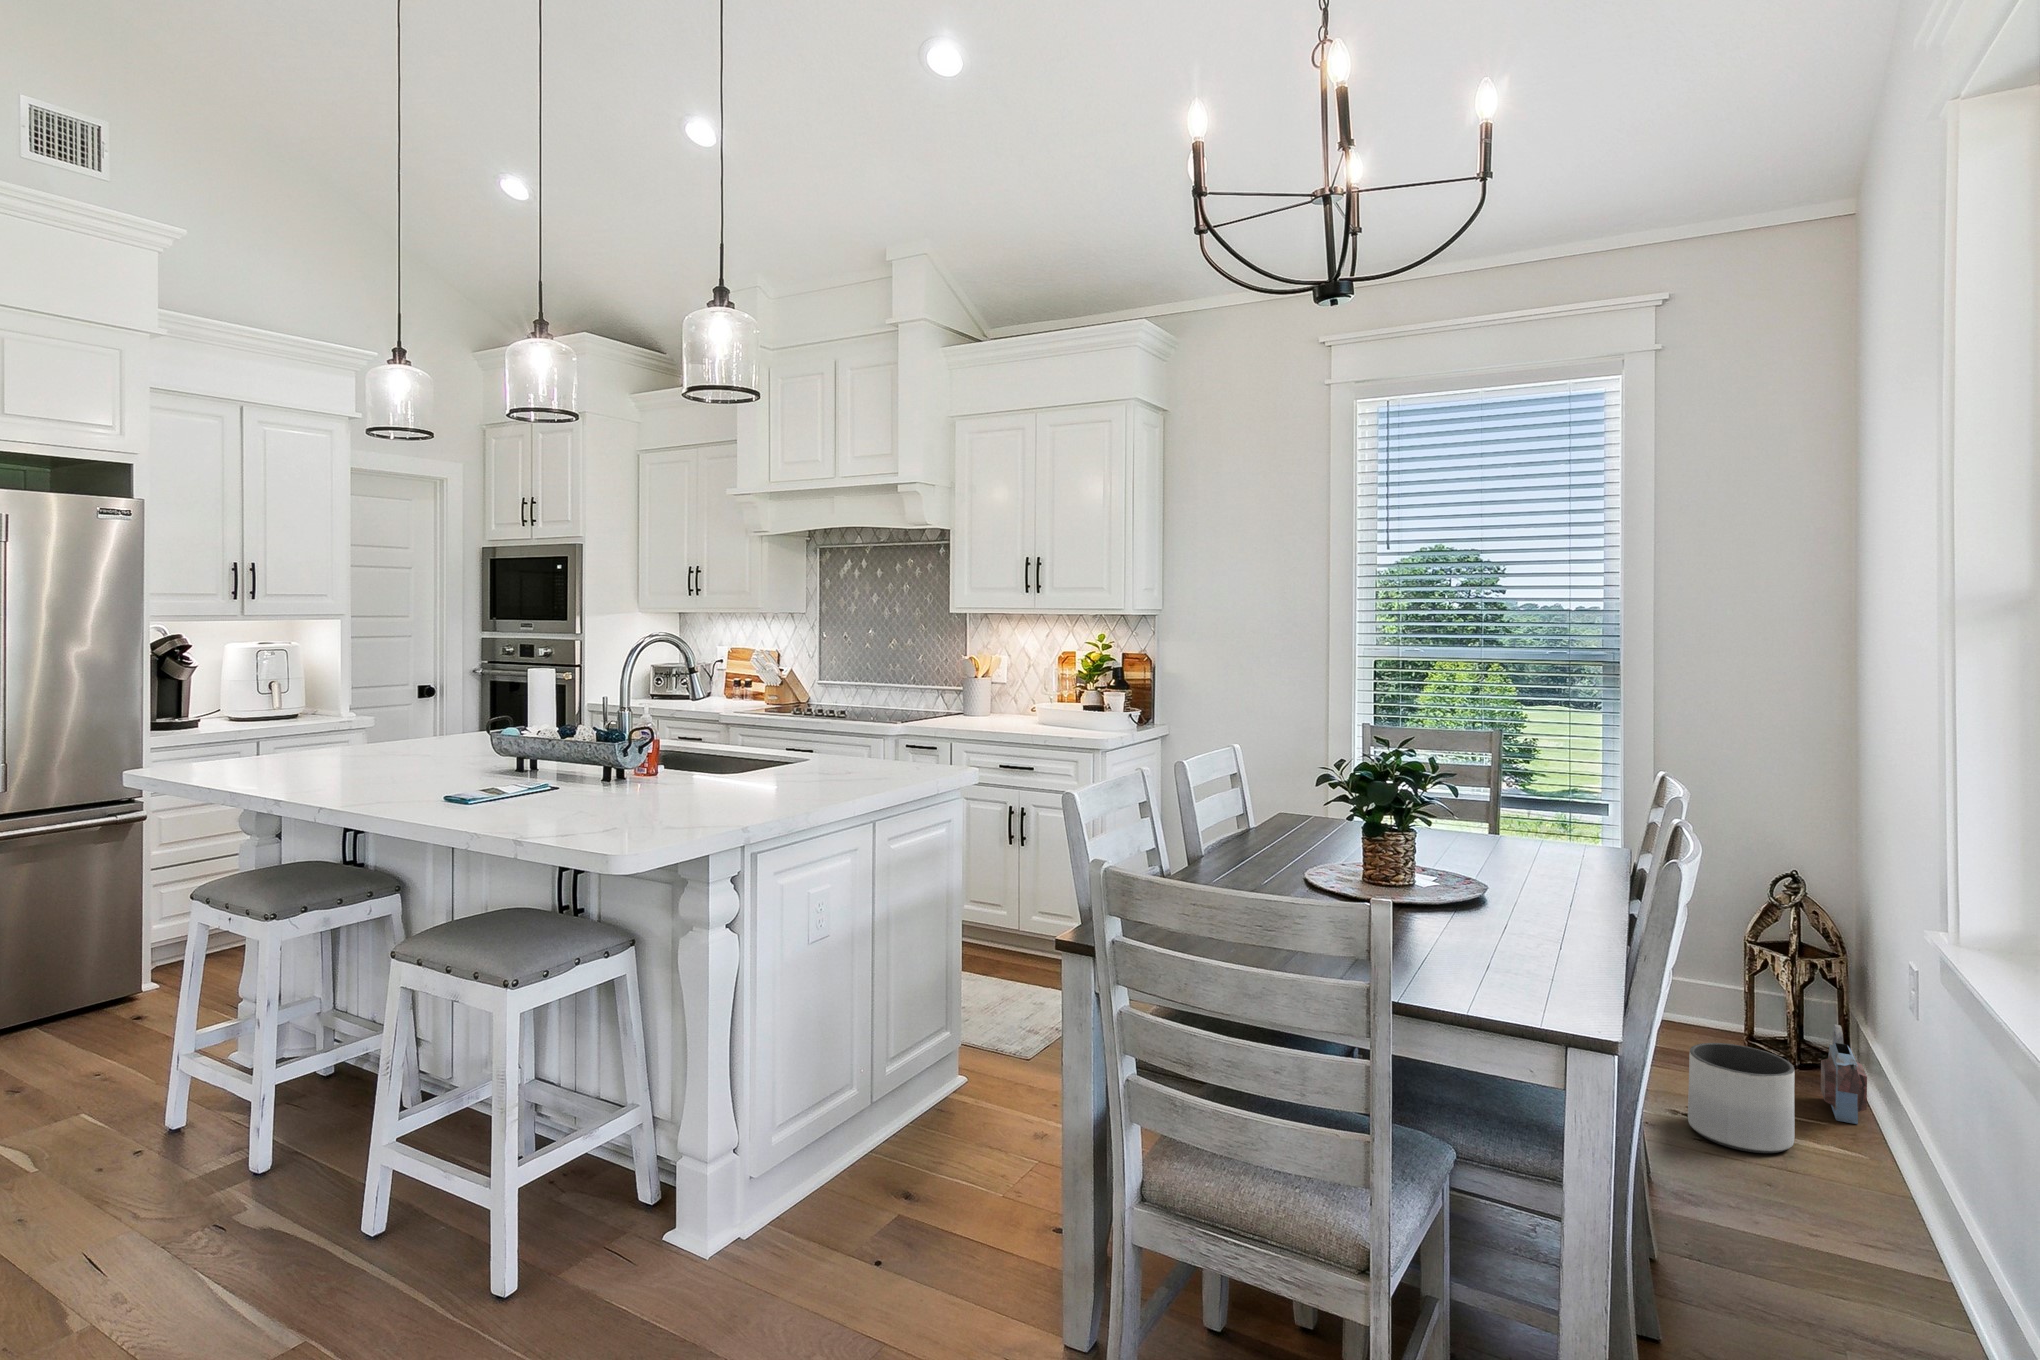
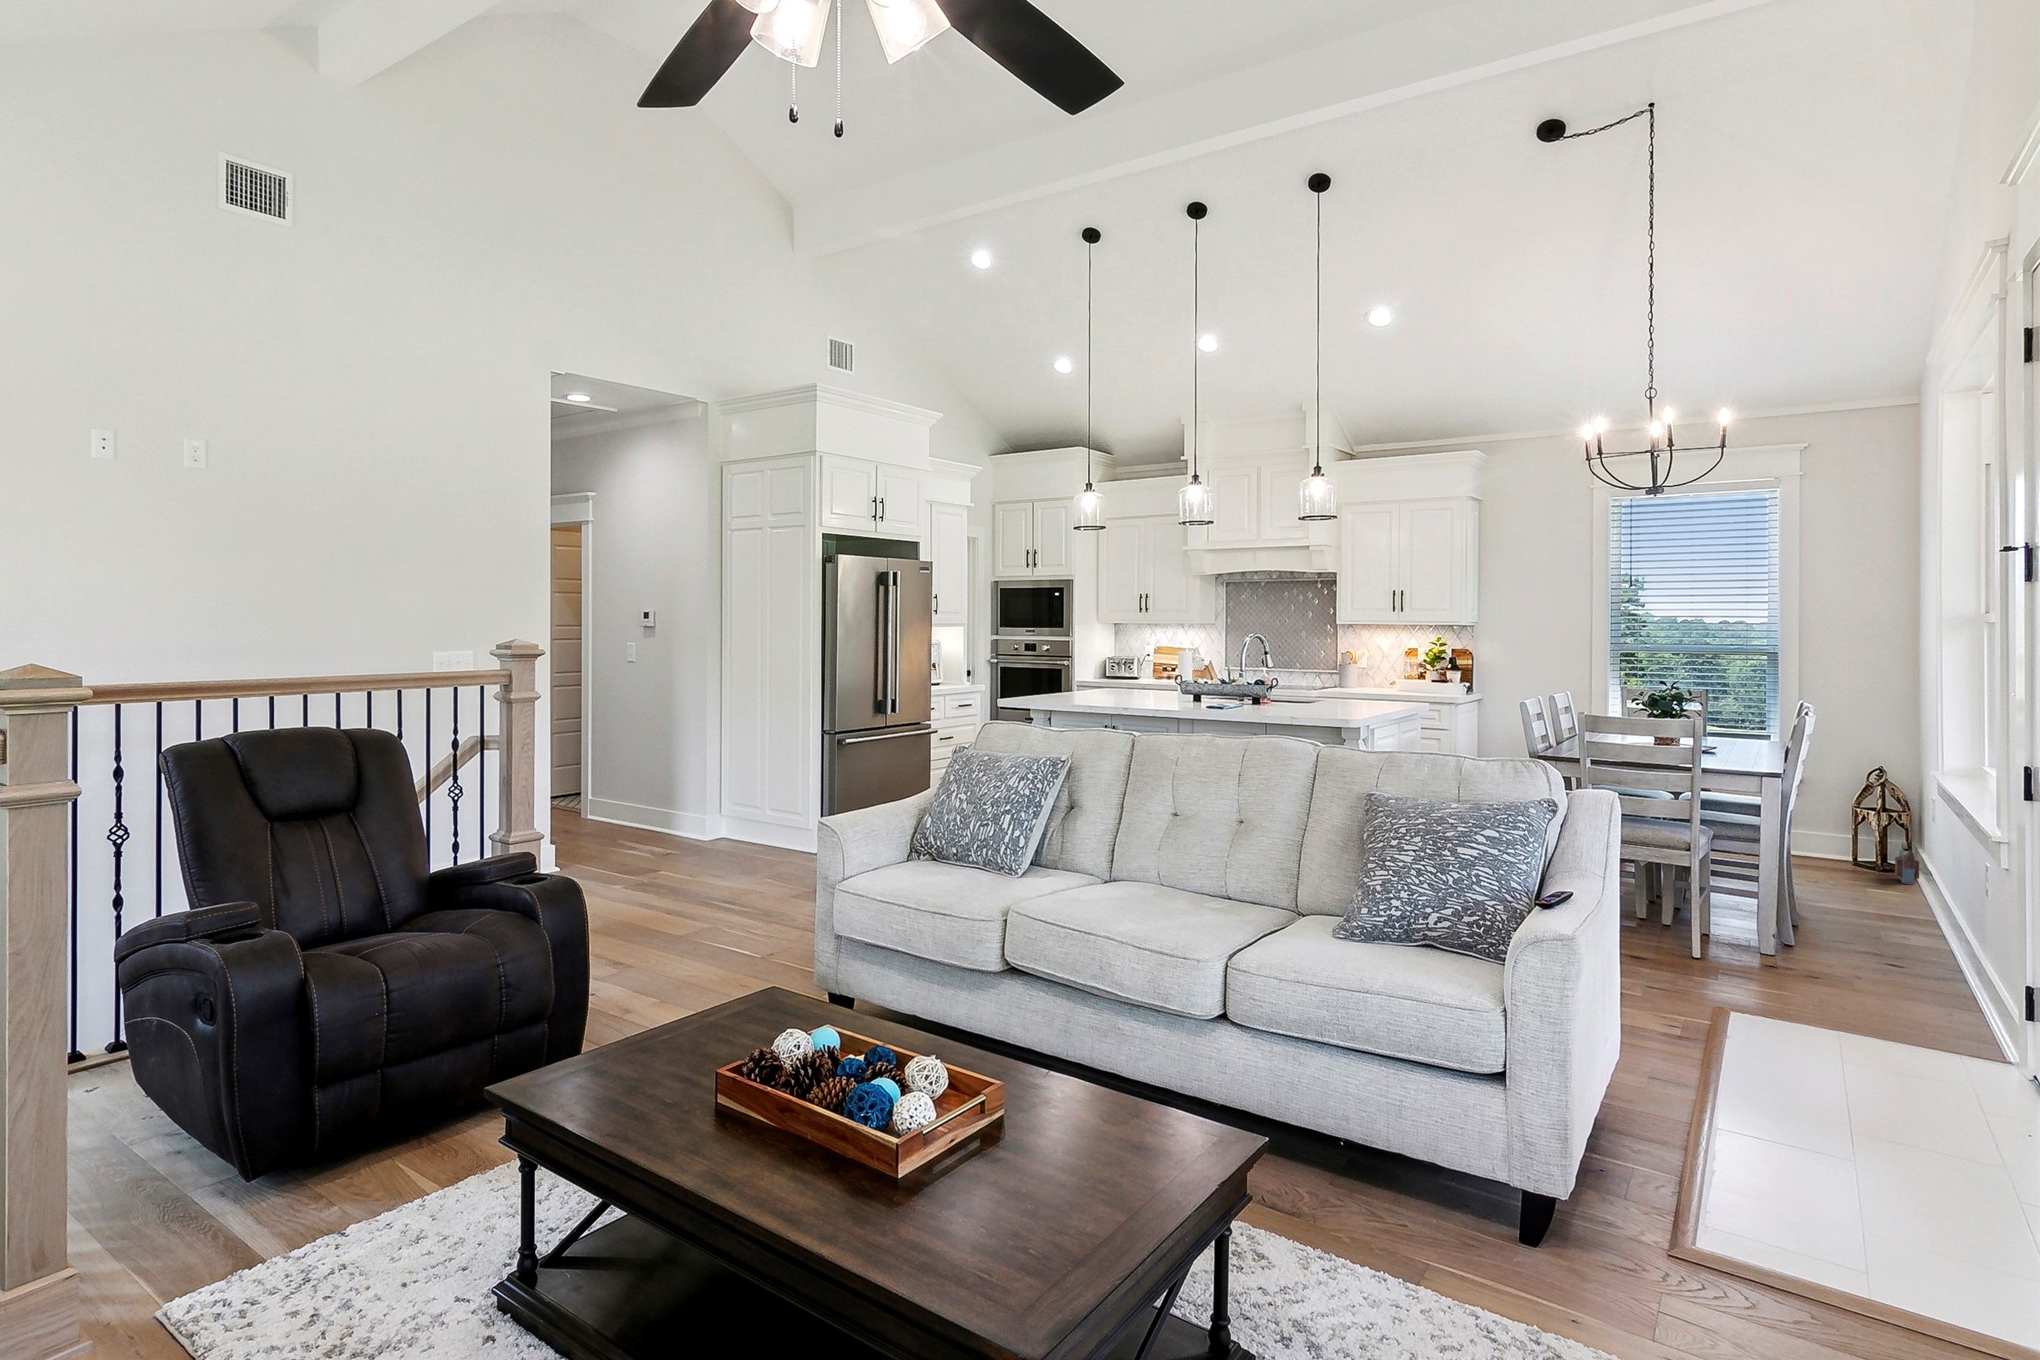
planter: present [1688,1043,1795,1153] -> none [1825,843,1881,890]

